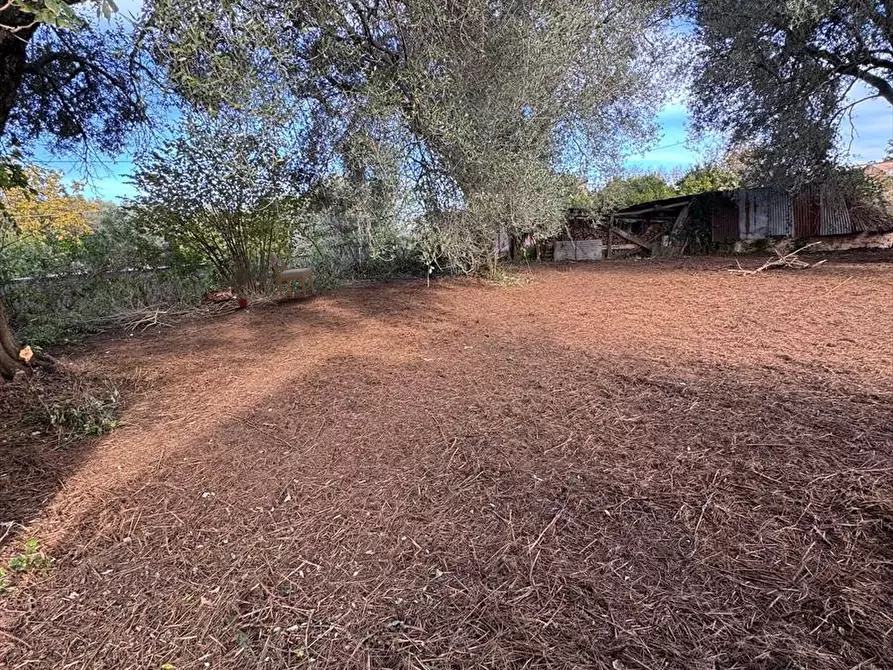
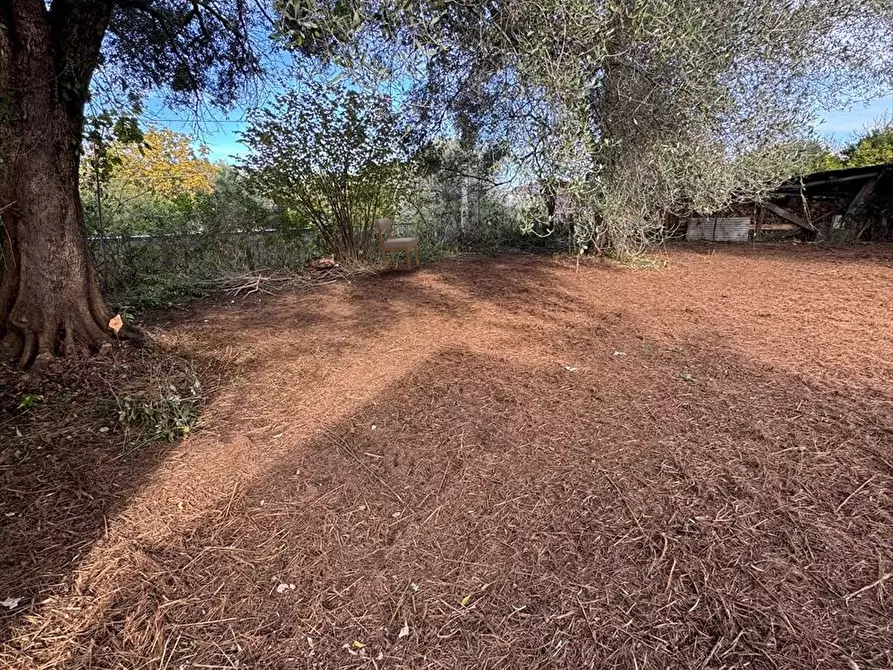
potted tree: present [218,259,258,308] -> none [321,225,363,278]

